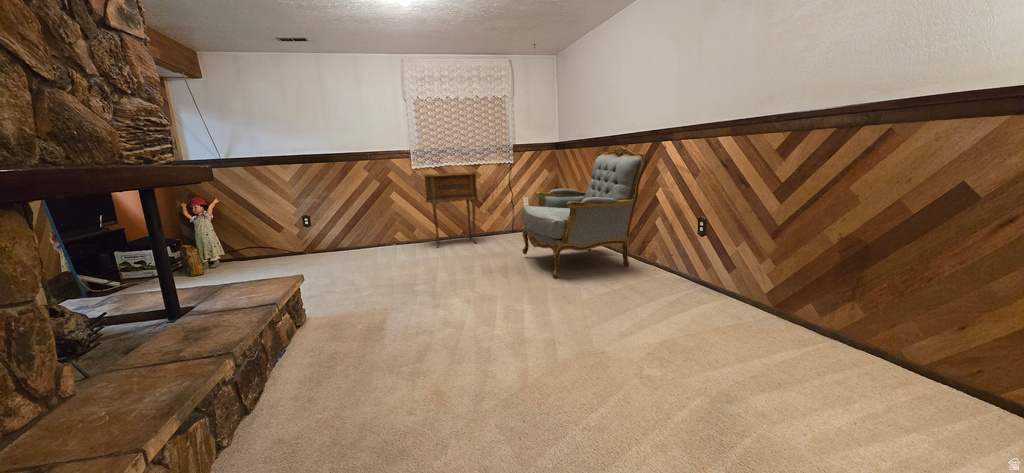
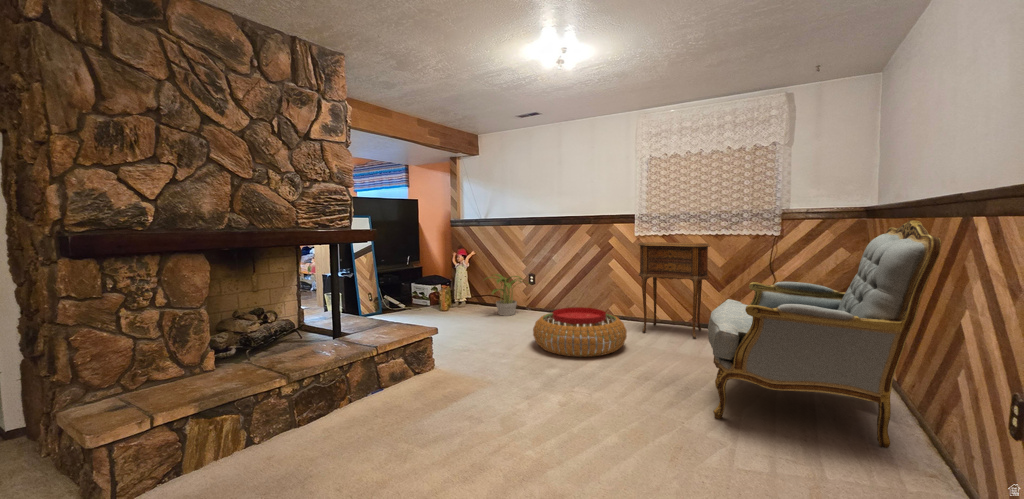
potted plant: none [255,219,312,263] -> present [486,274,523,316]
pouf: none [362,233,446,276] -> present [533,307,627,357]

